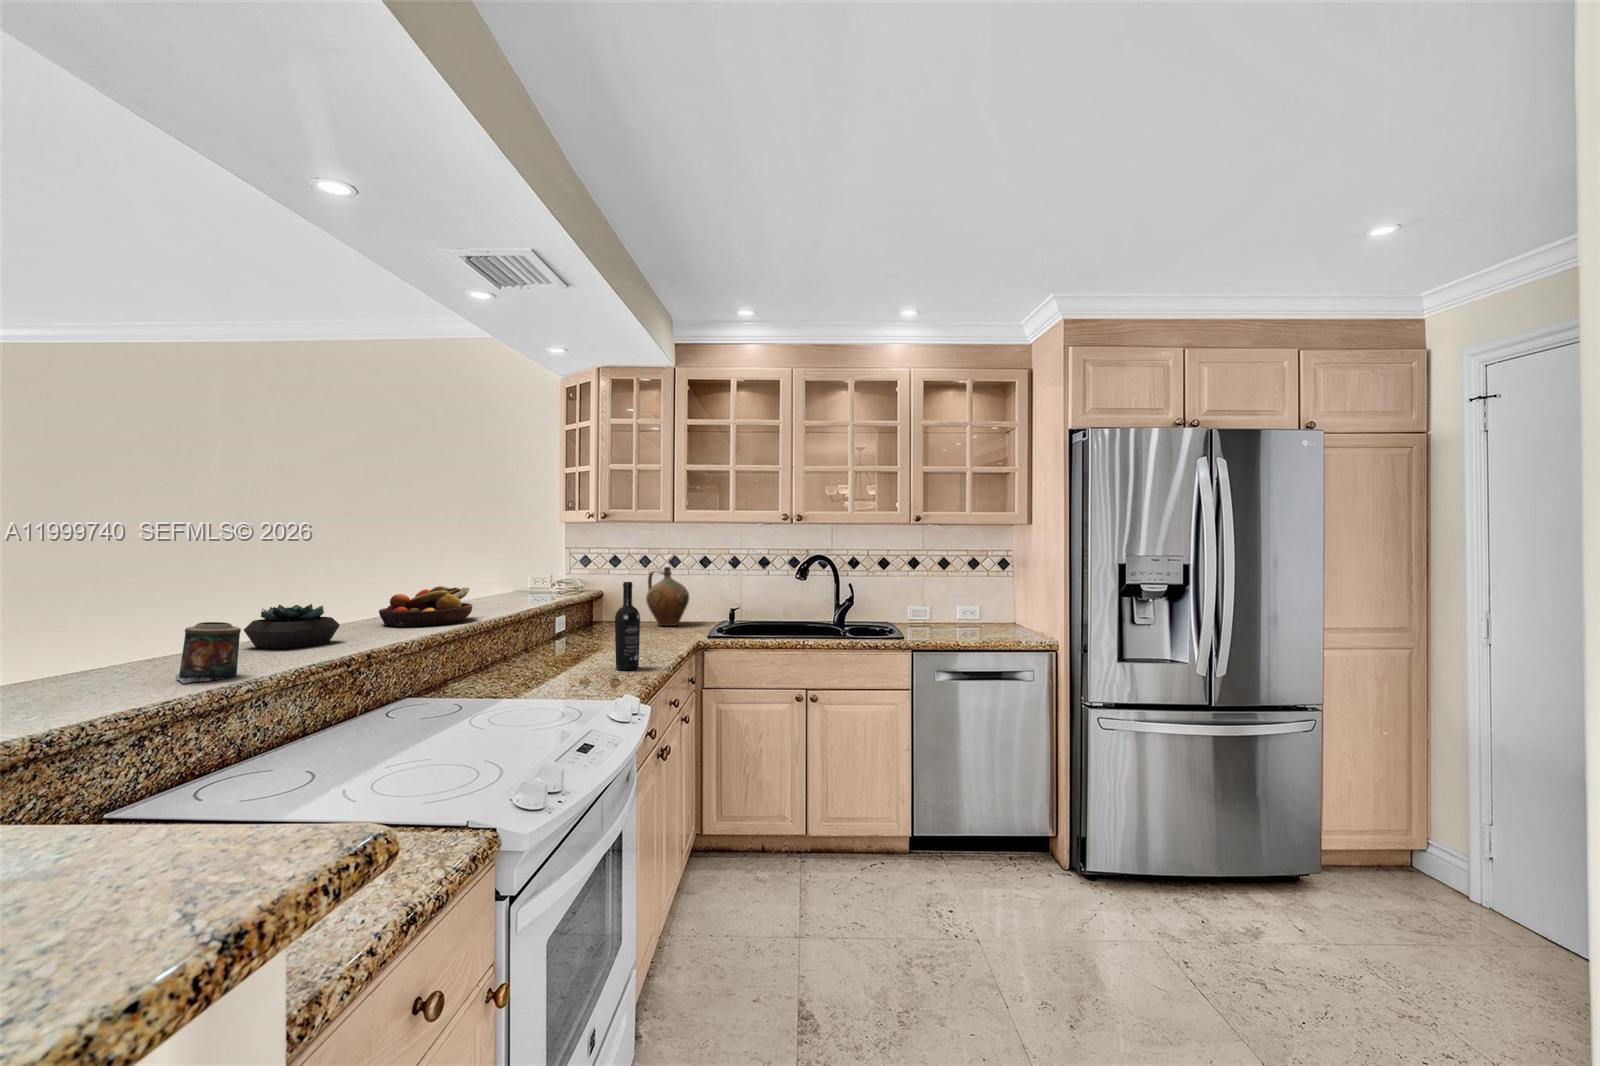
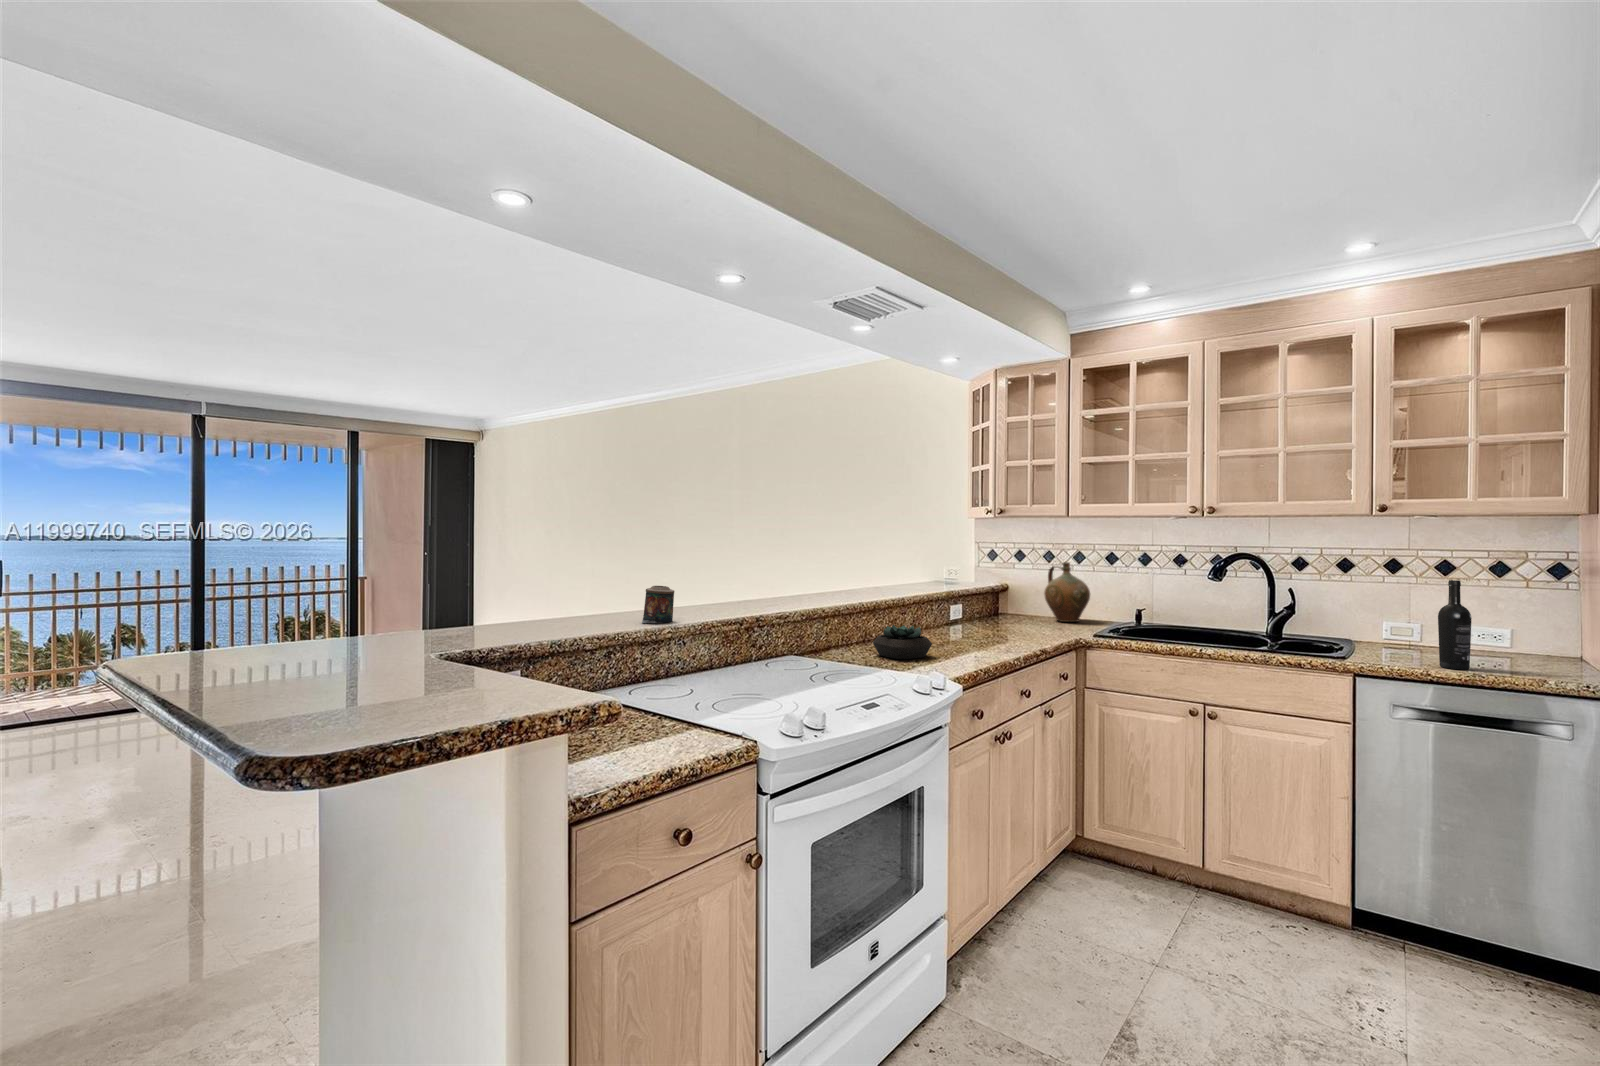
wine bottle: present [615,582,640,670] -> present [1438,580,1472,670]
fruit bowl: present [379,586,472,627] -> none [795,571,862,602]
succulent plant: present [244,604,340,649] -> present [873,625,932,659]

